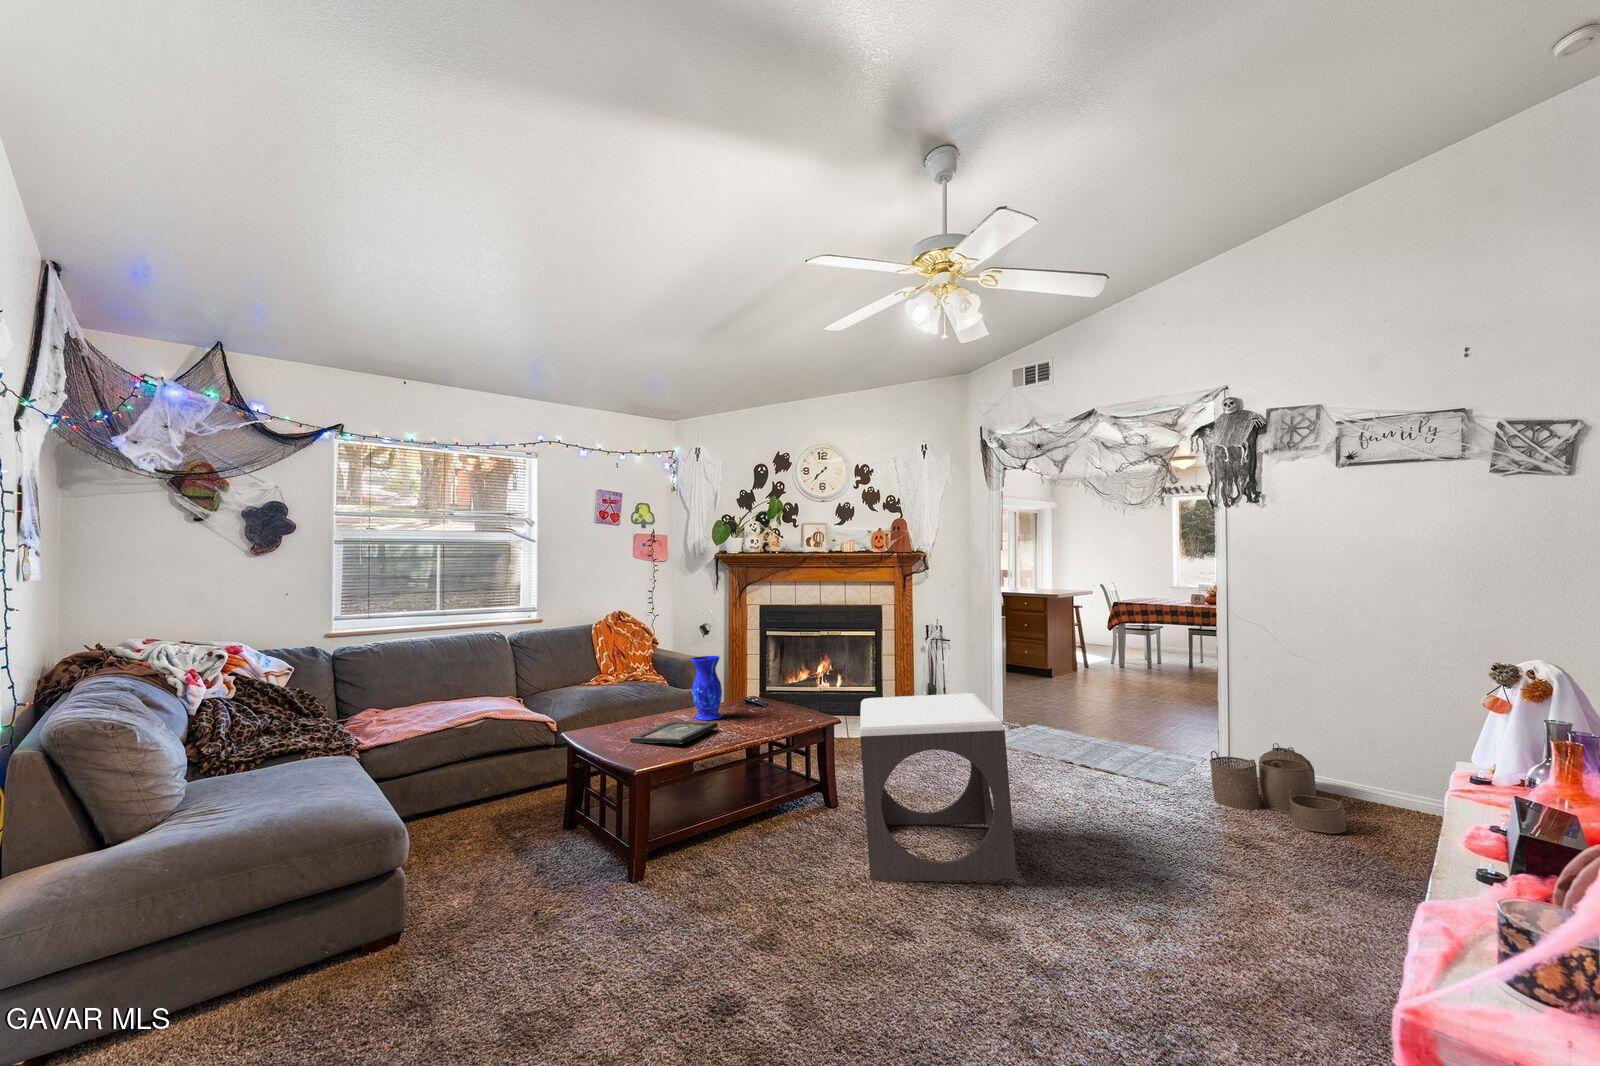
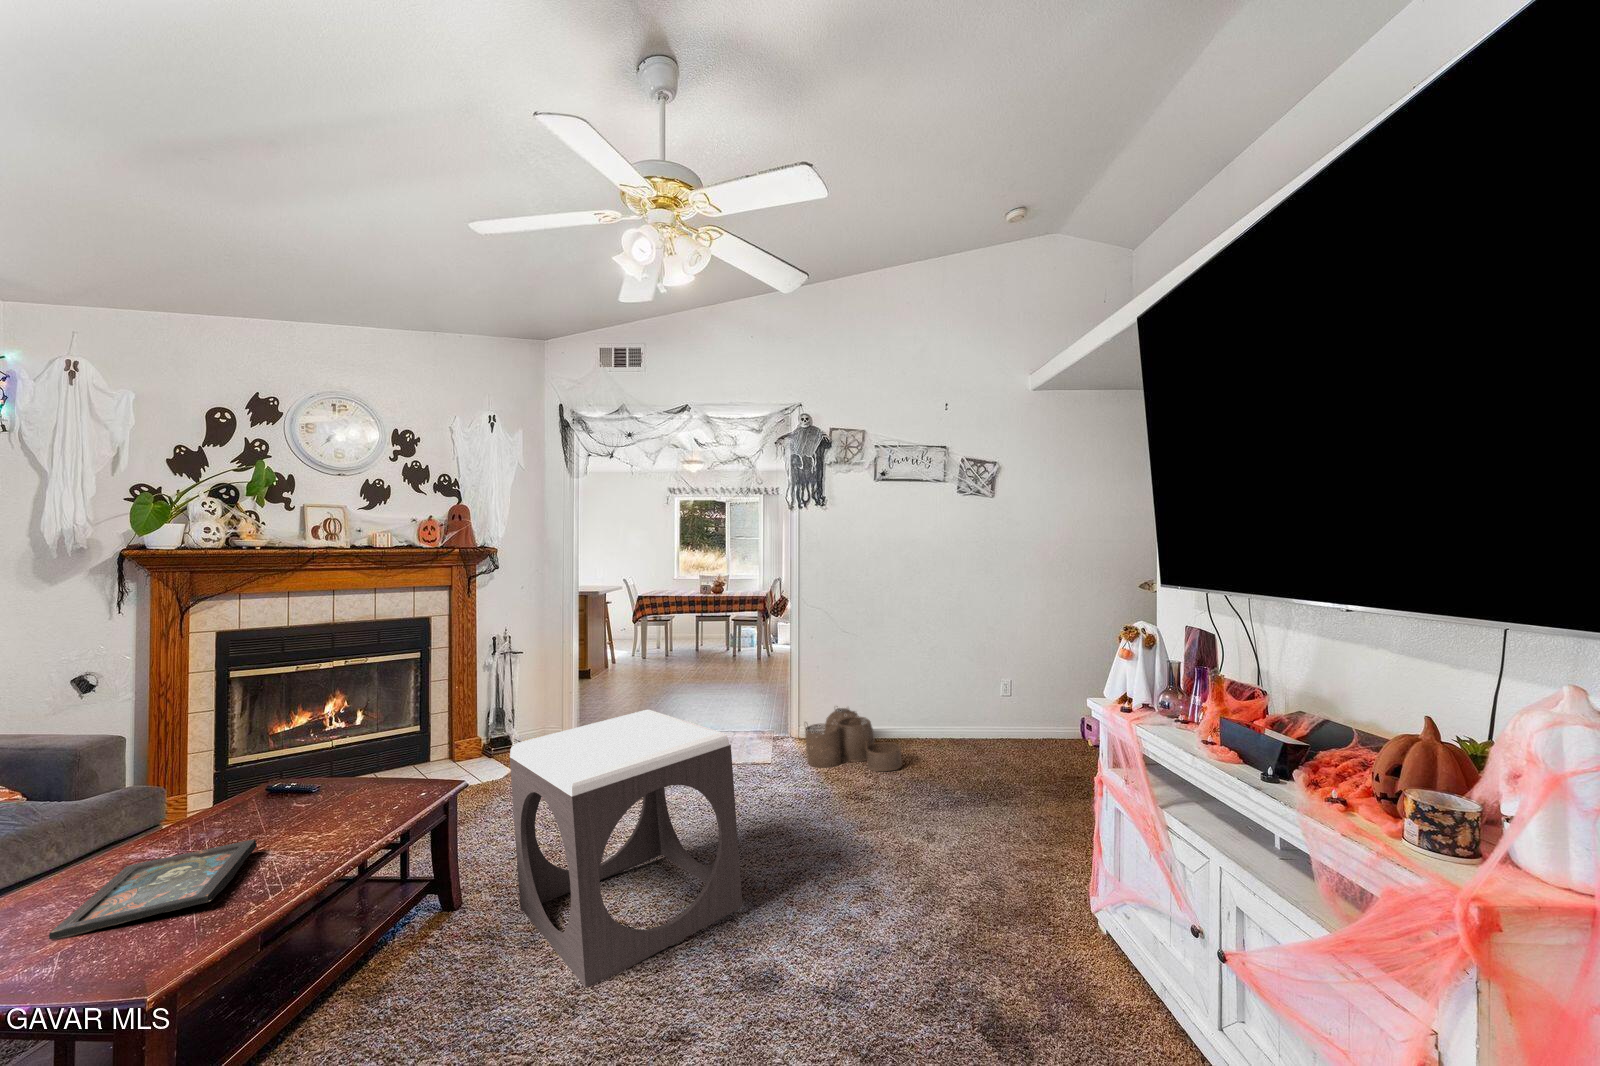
vase: present [691,656,723,720] -> none [165,723,241,846]

